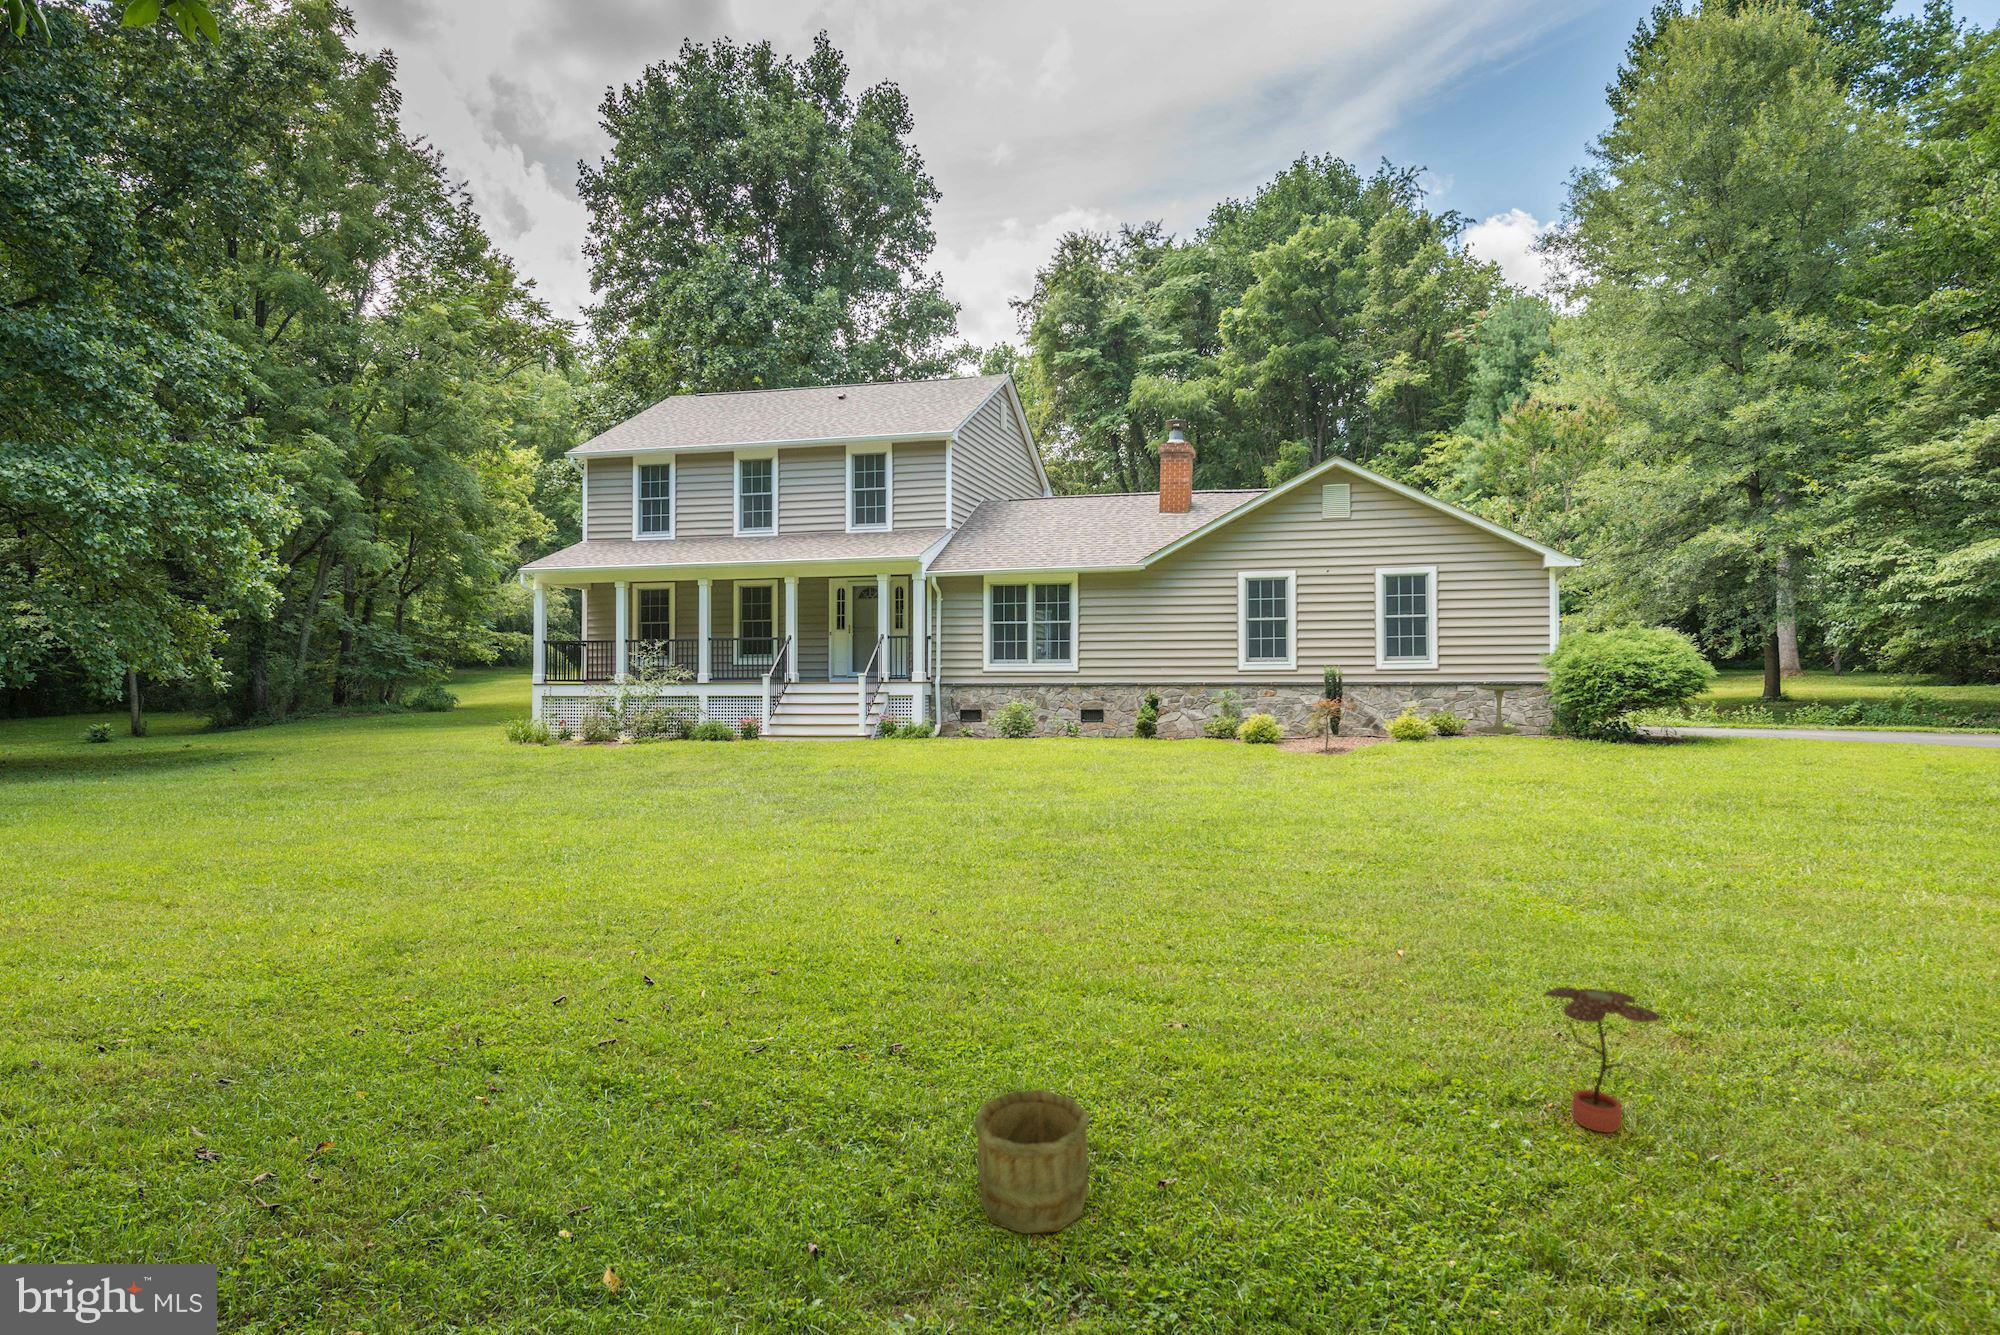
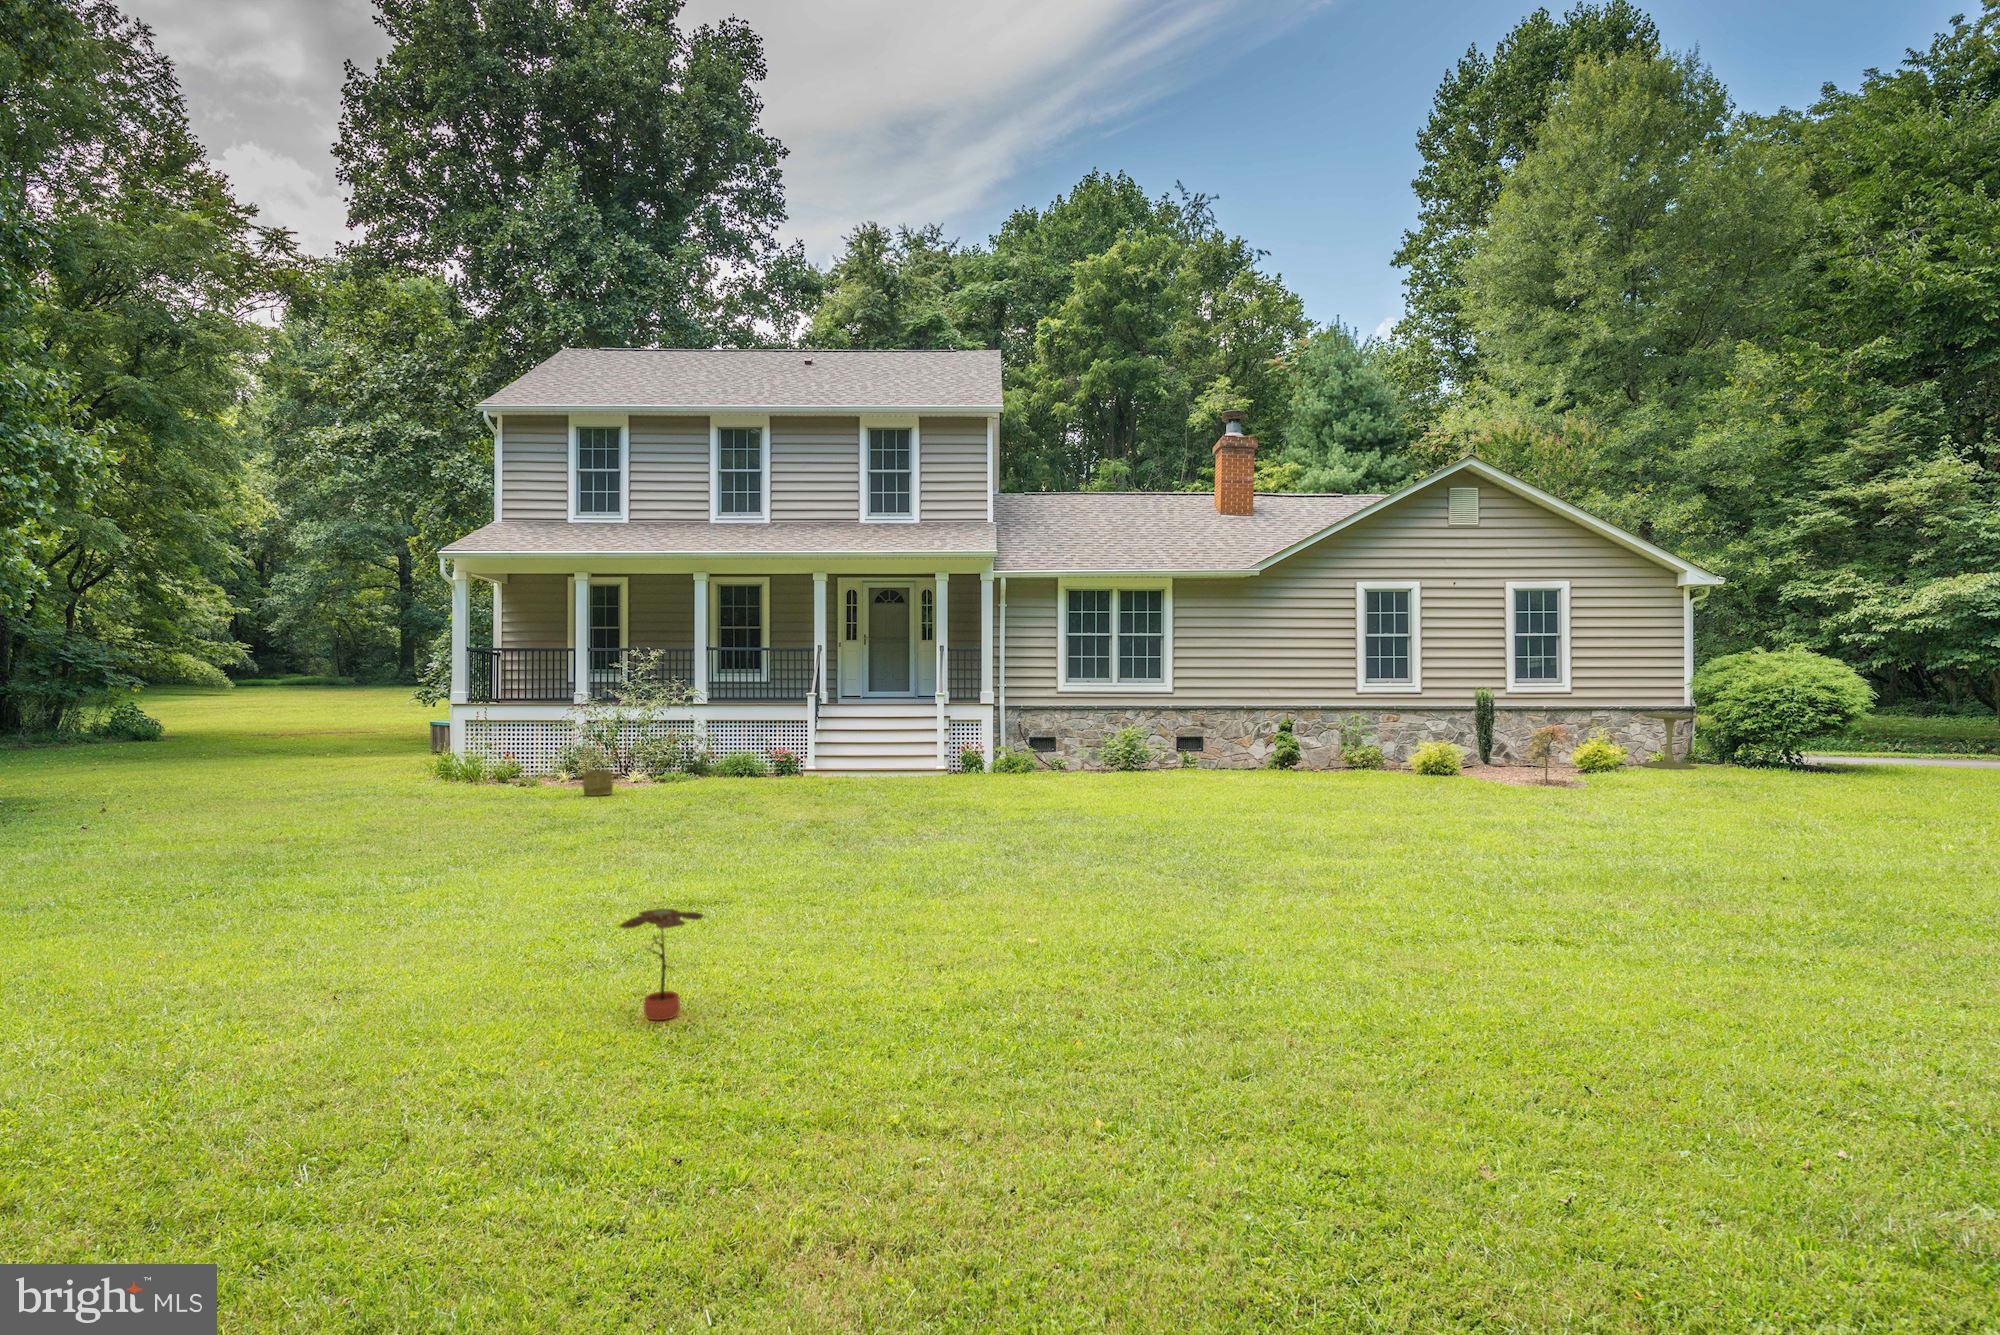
potted plant: present [1544,987,1660,1132] -> present [620,909,703,1020]
wooden bucket: present [973,1089,1090,1234] -> present [583,770,613,796]

